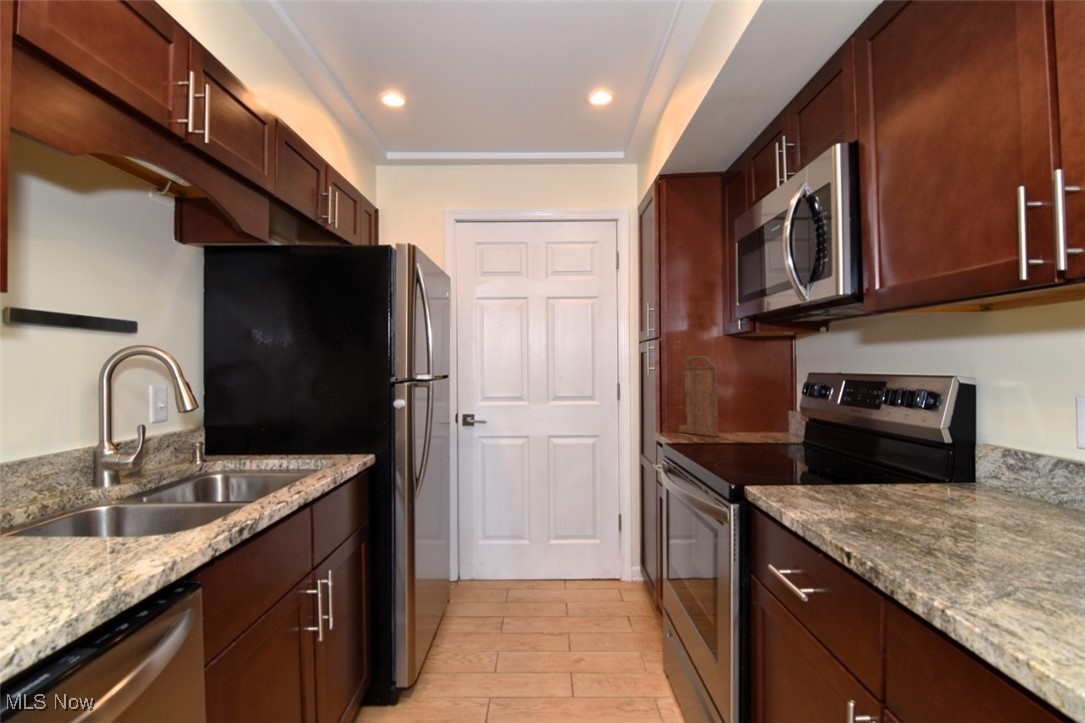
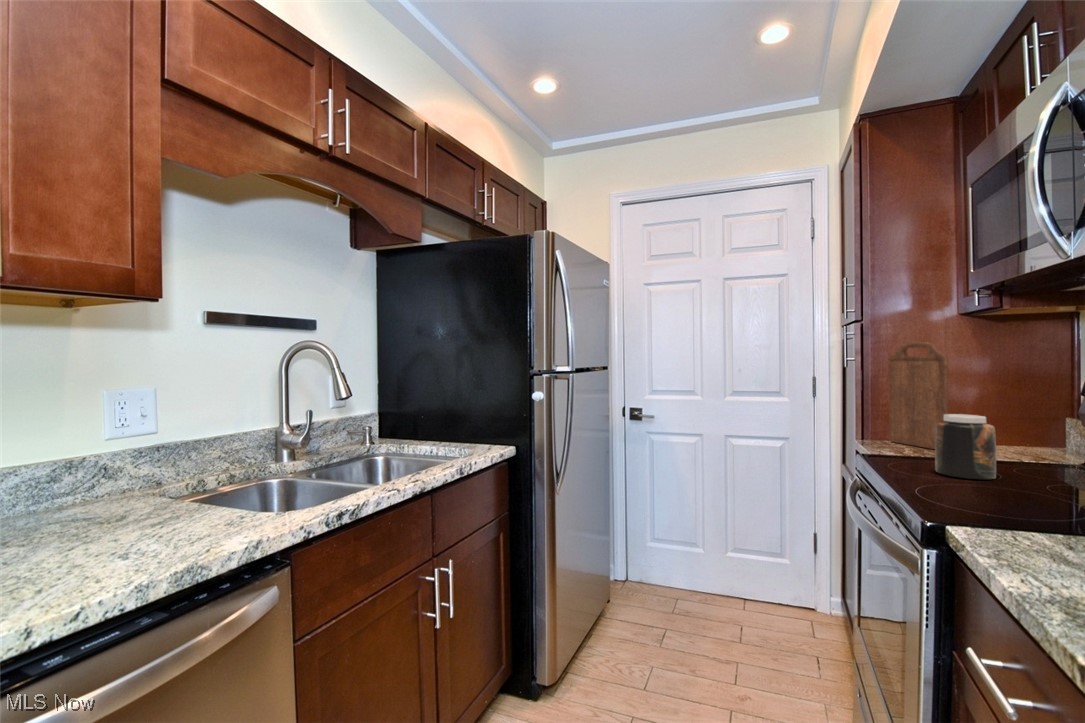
jar: none [716,409,751,454] -> present [935,414,996,480]

